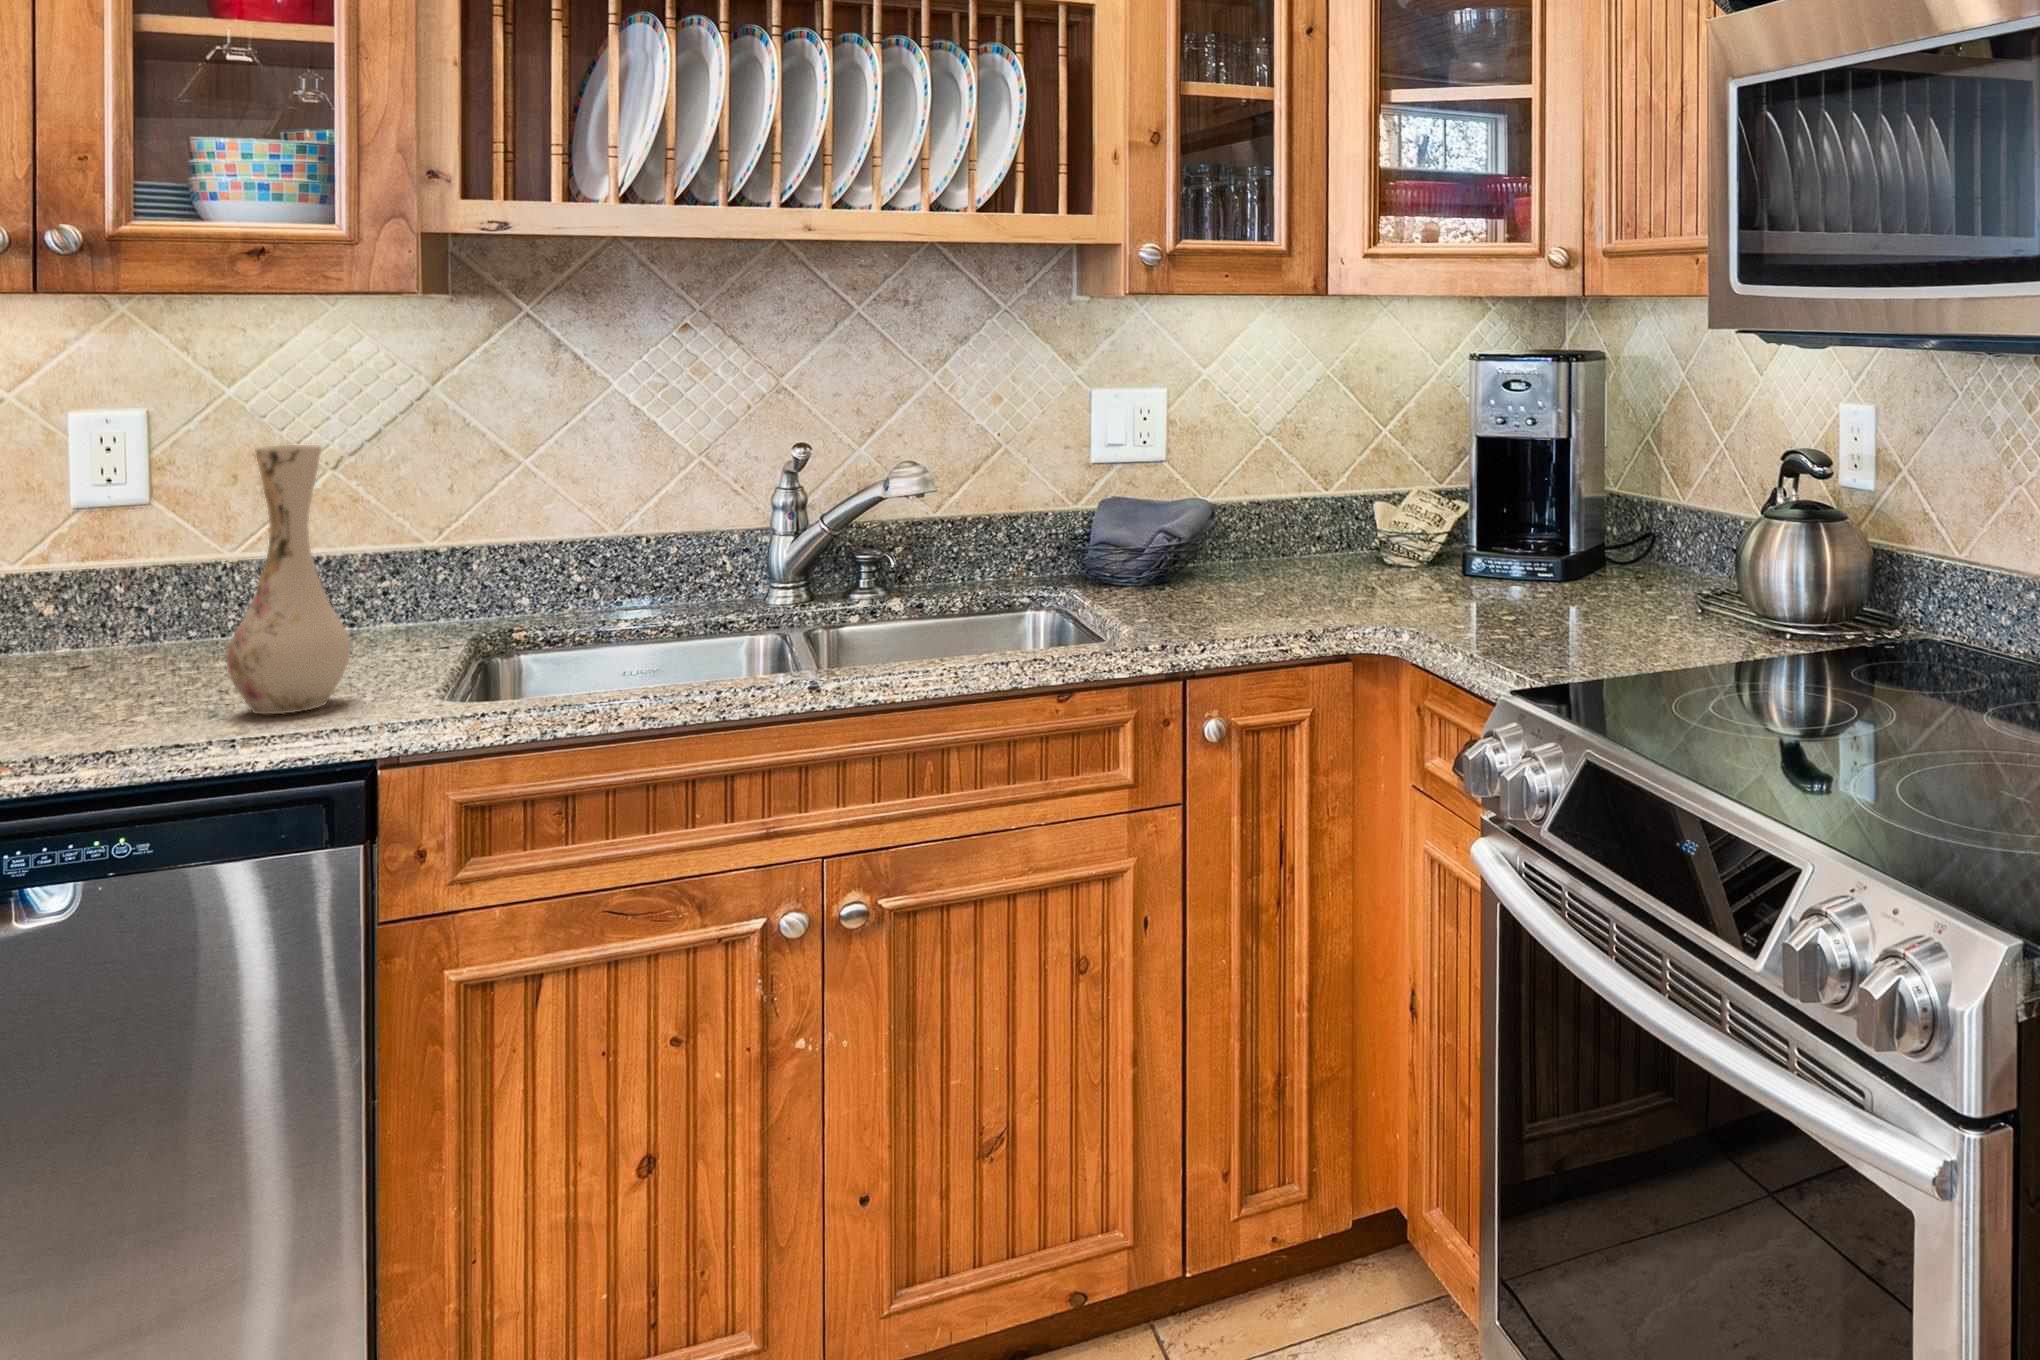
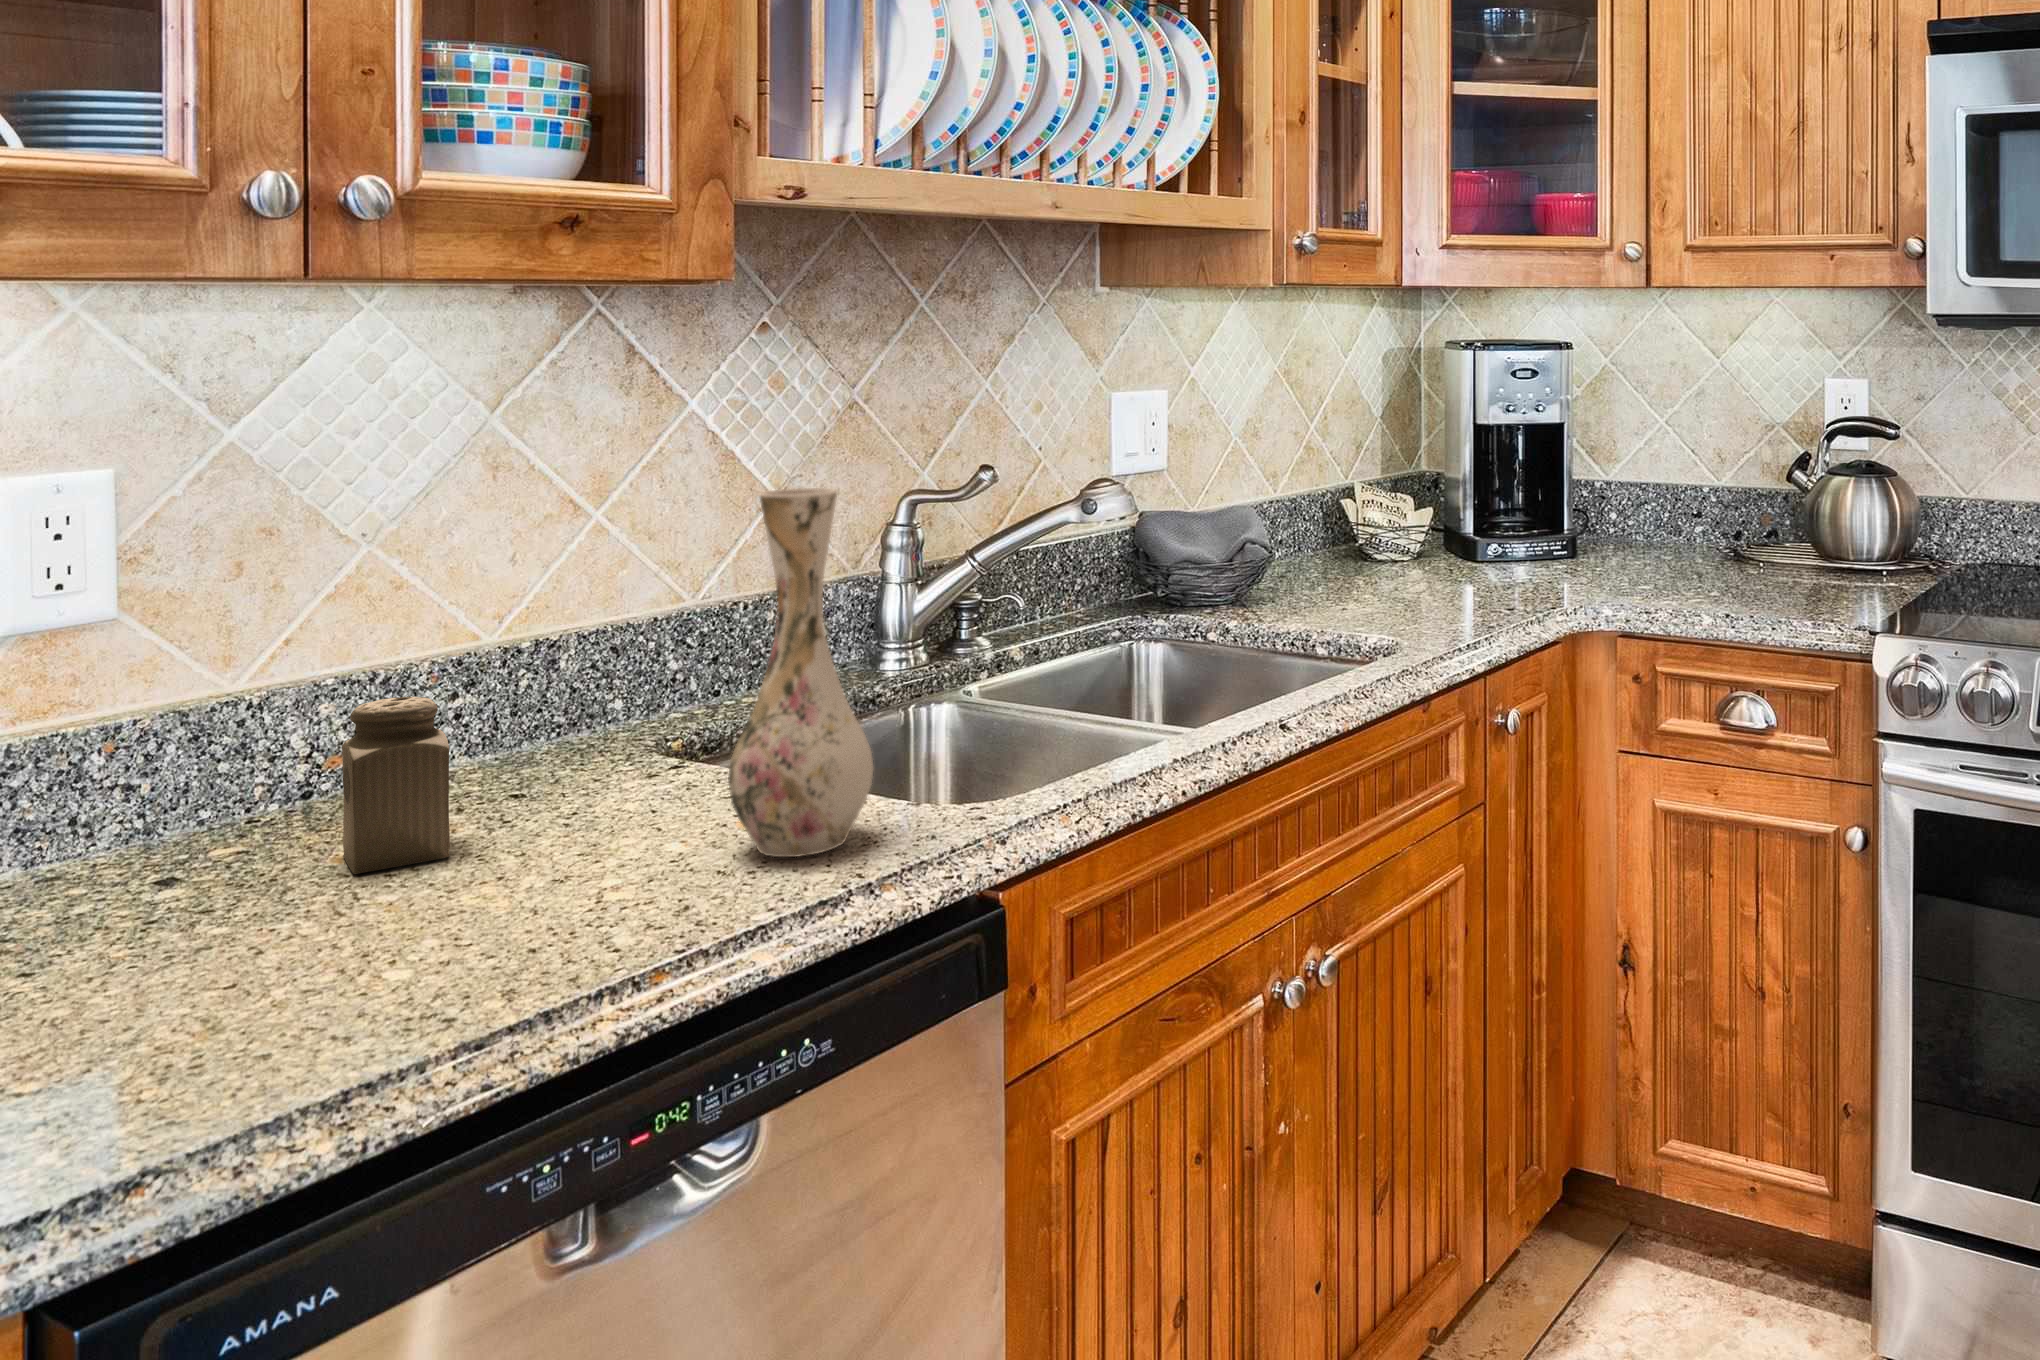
salt shaker: none [129,569,223,680] -> present [342,697,450,874]

